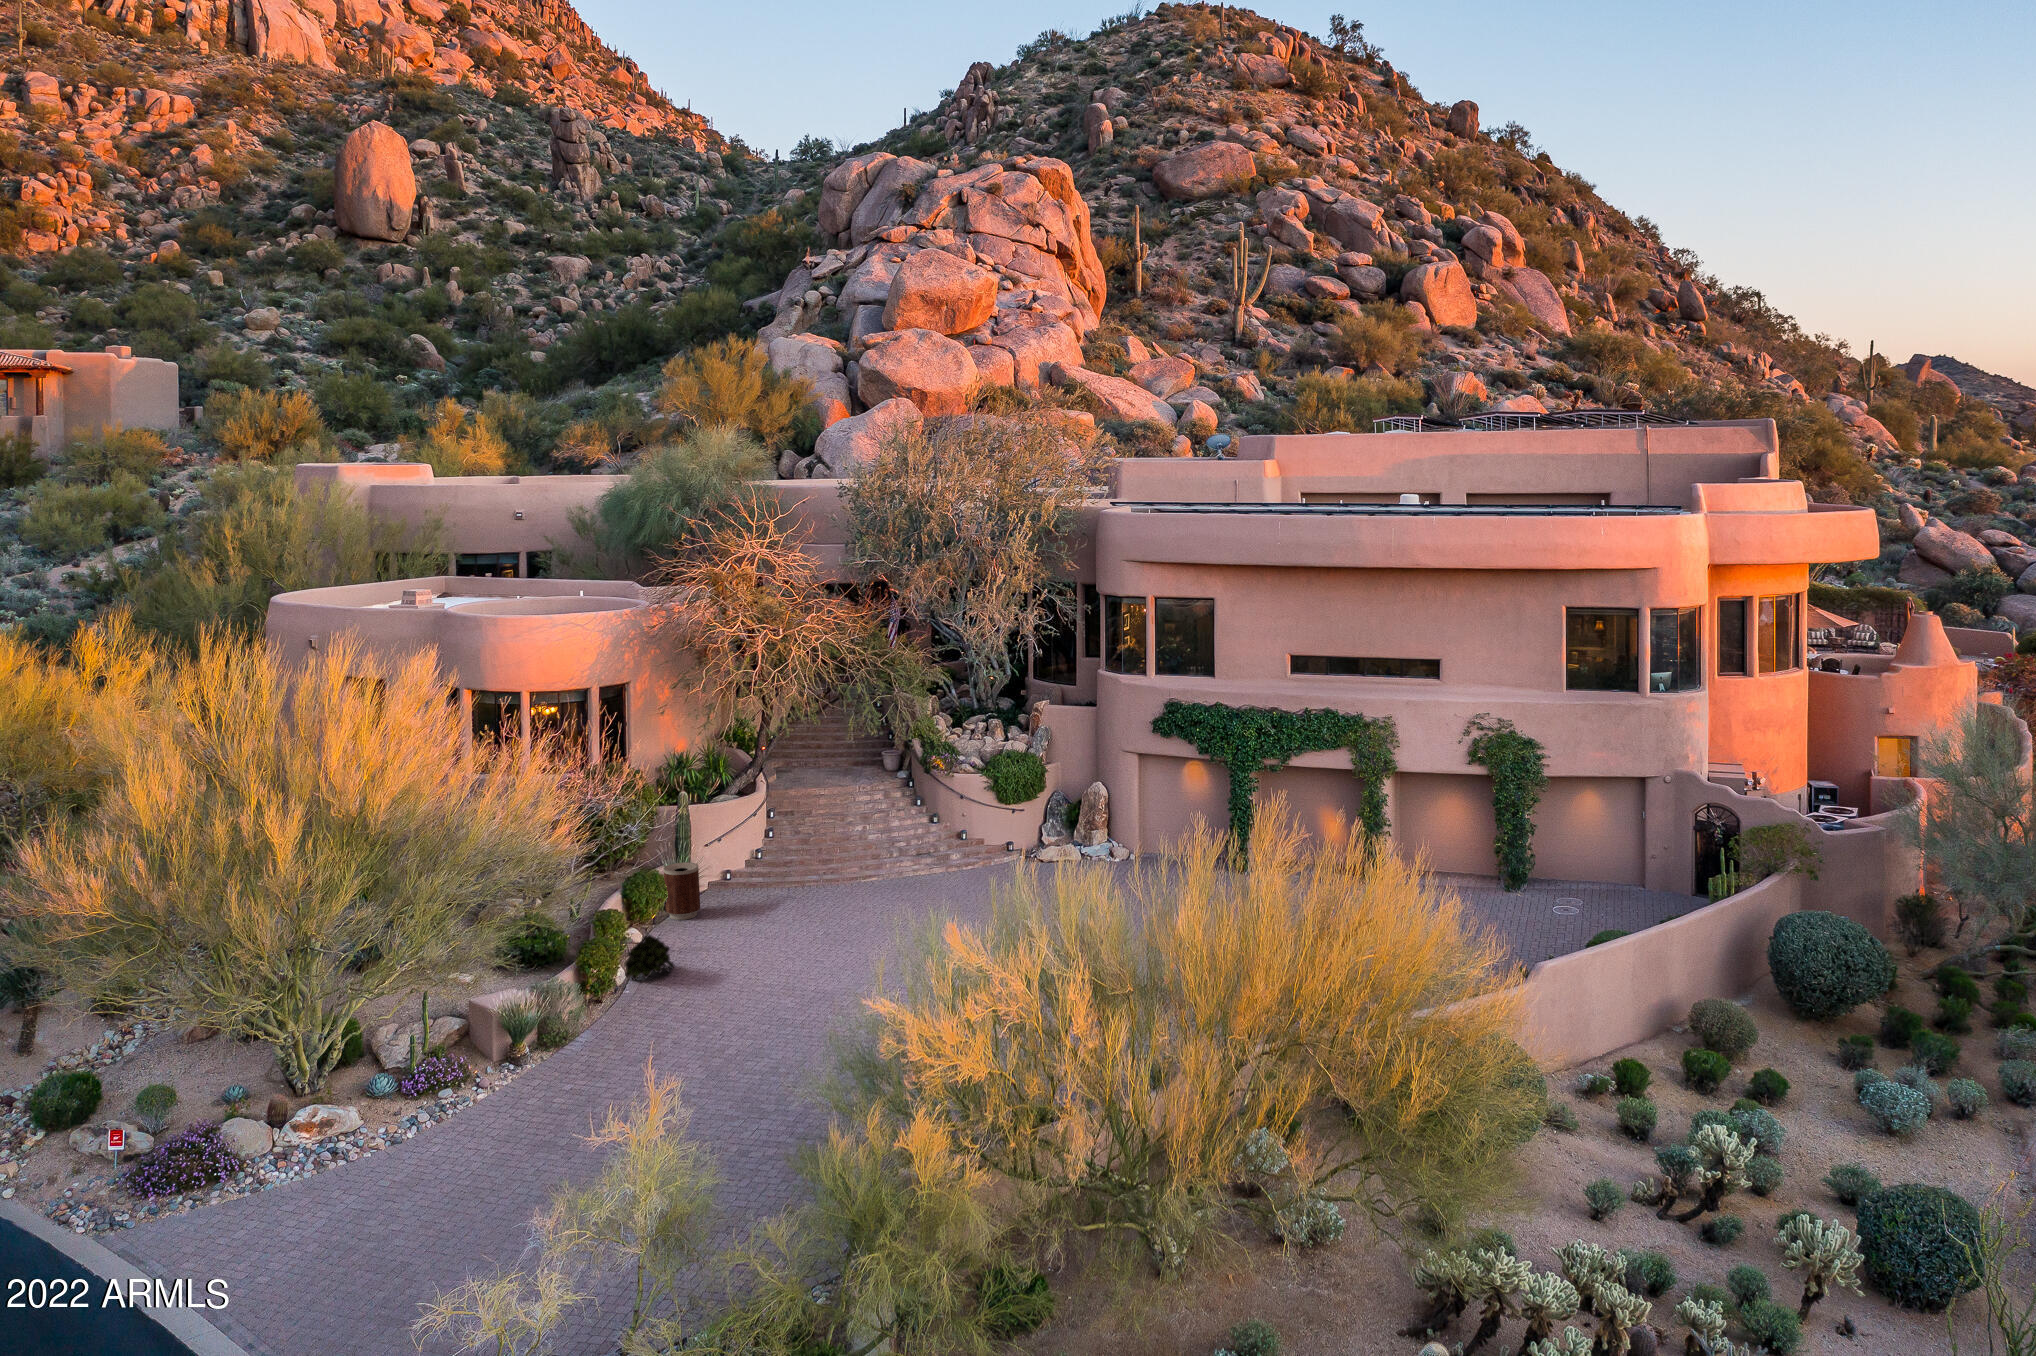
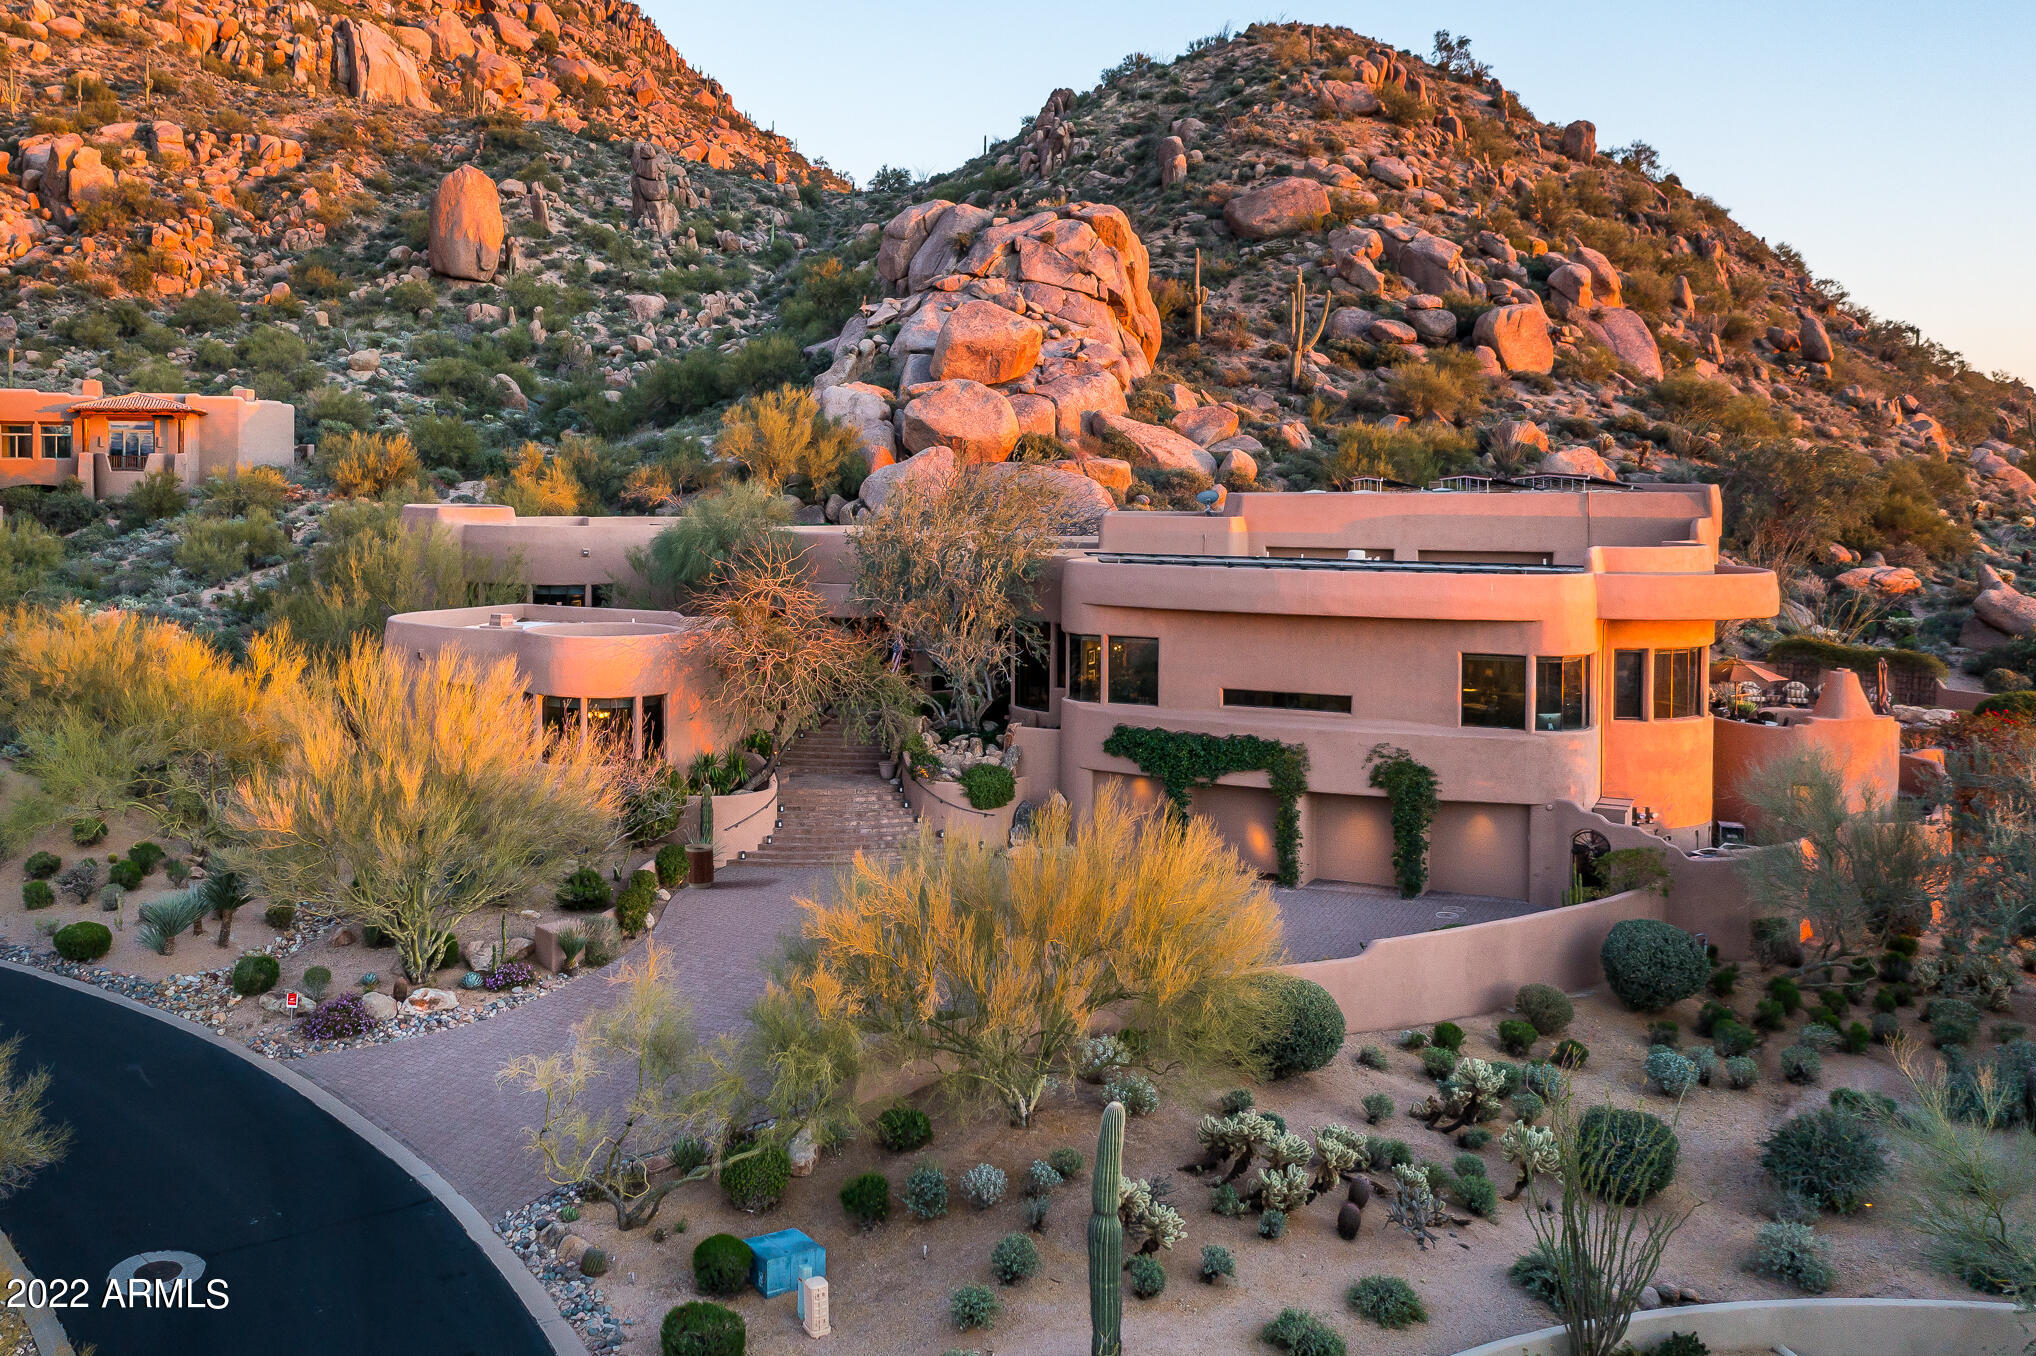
potted plant: present [625,935,674,980] -> none [649,892,687,927]

